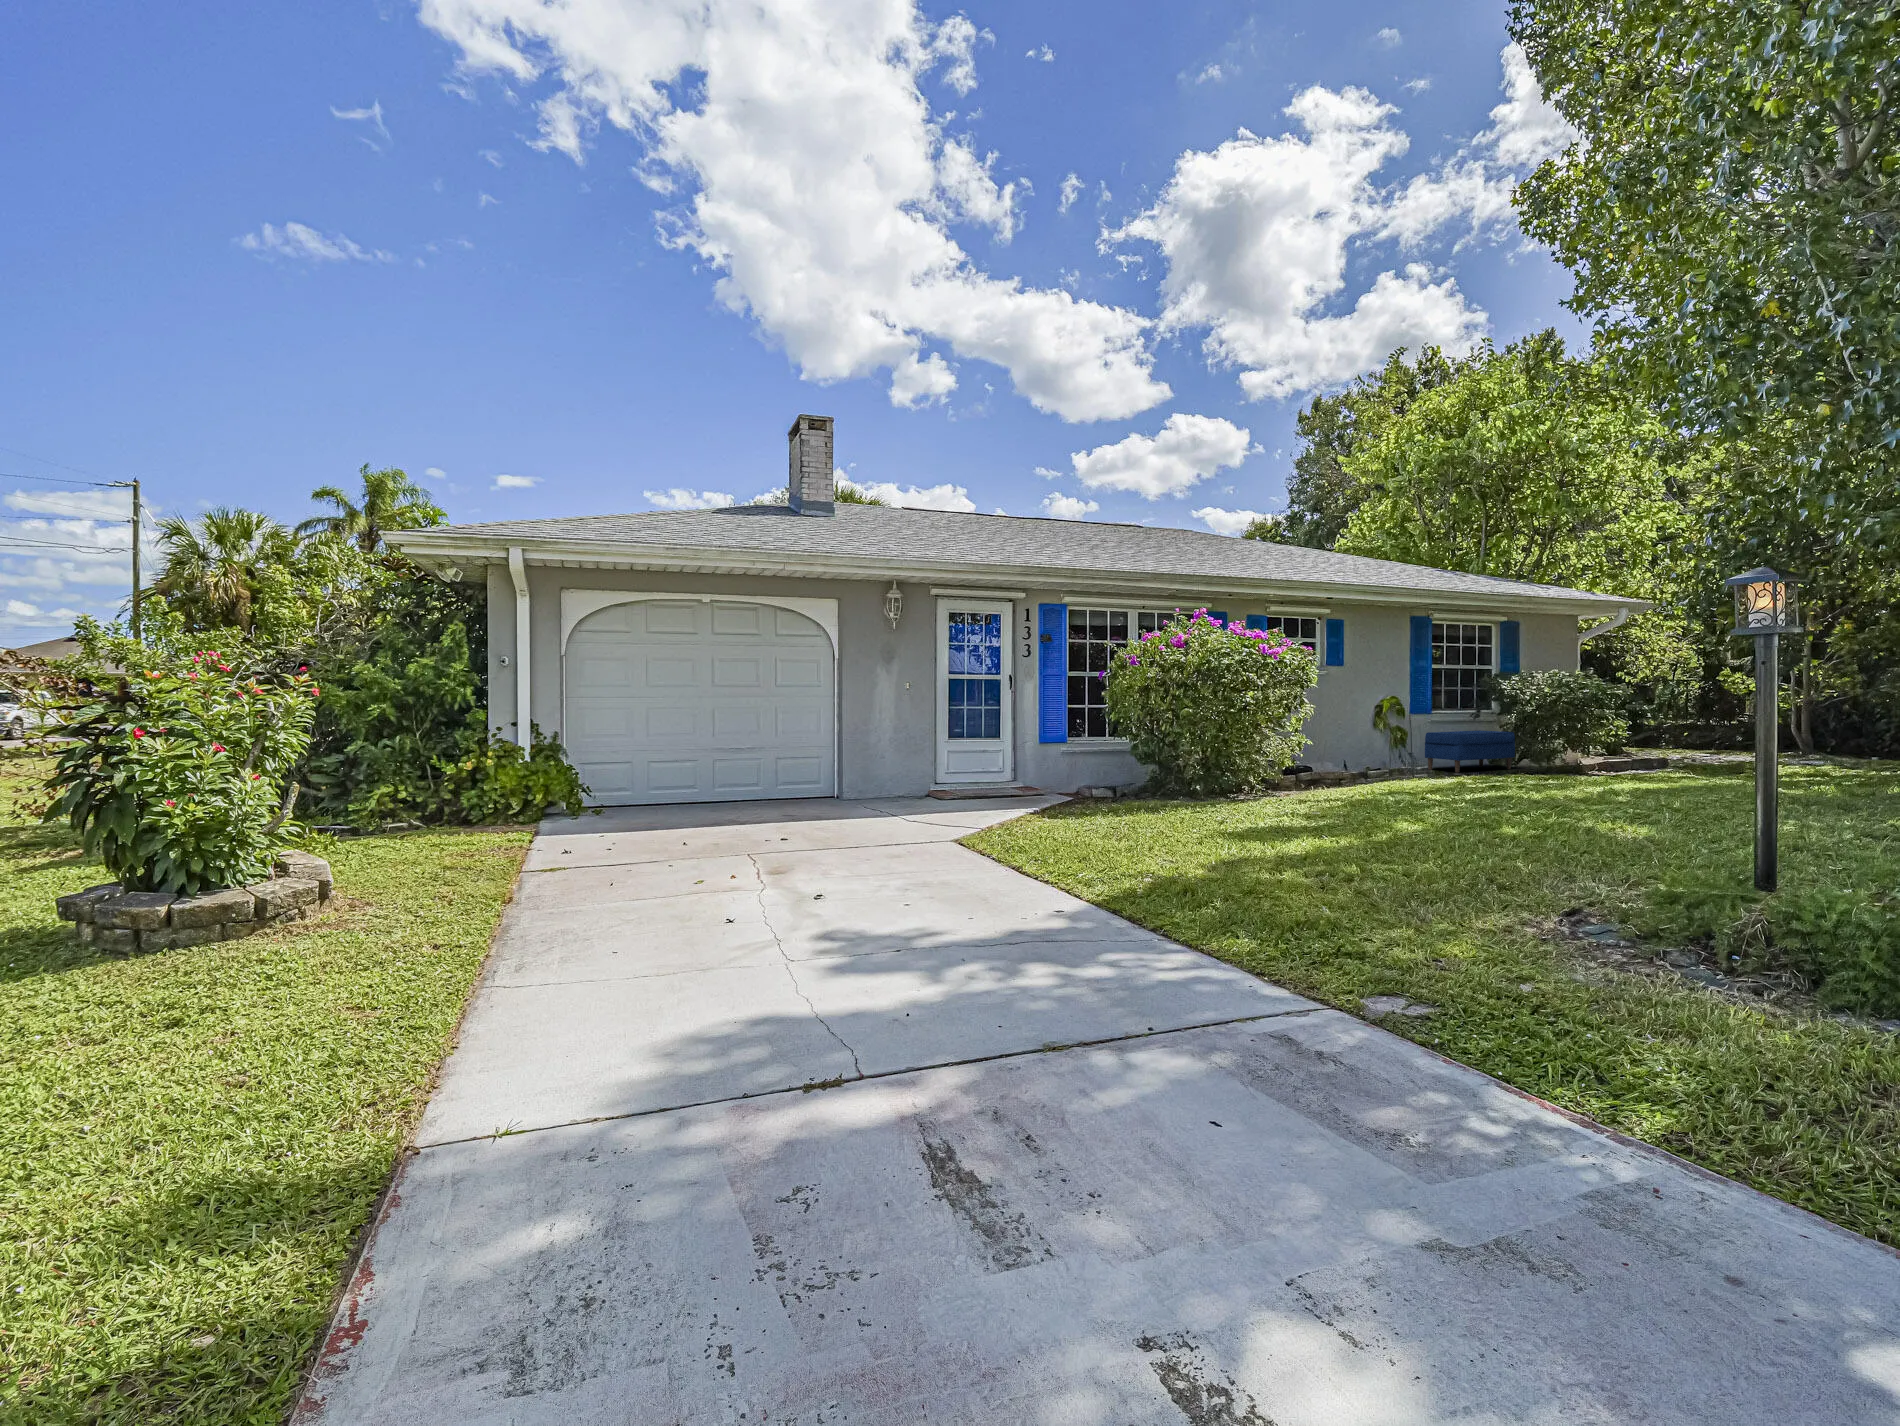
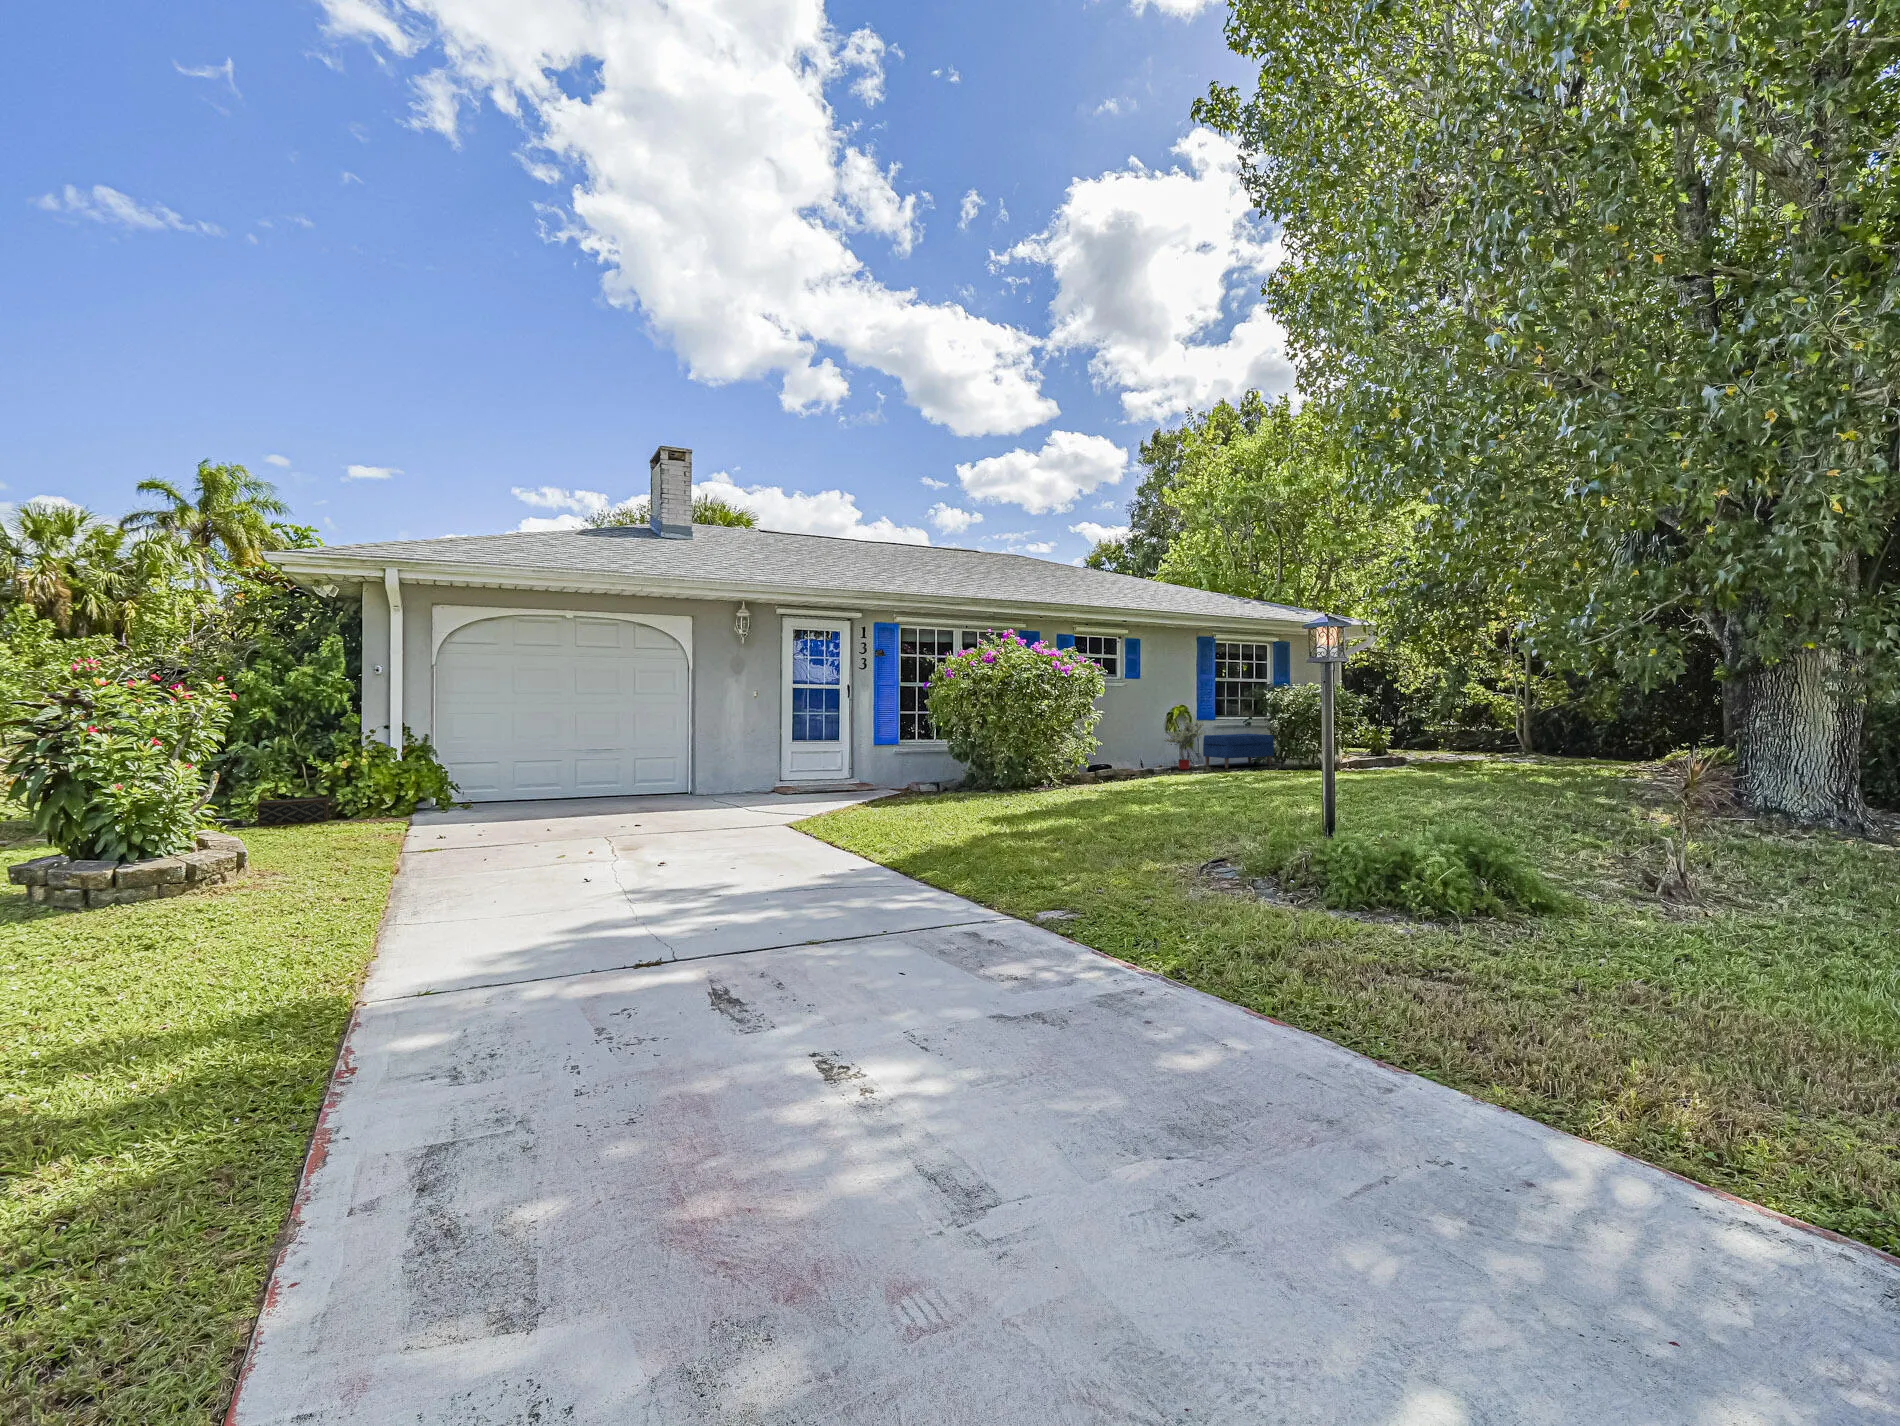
potted tree: none [1379,708,1430,775] -> present [1164,715,1204,770]
woven basket: none [374,803,450,835] -> present [258,797,329,826]

